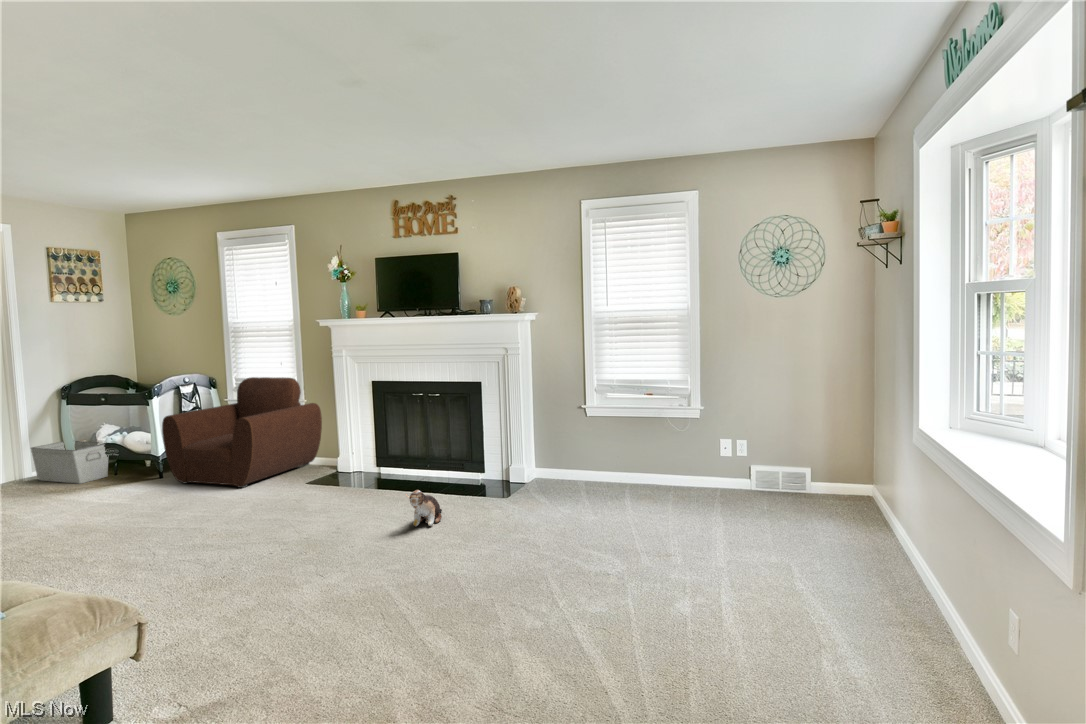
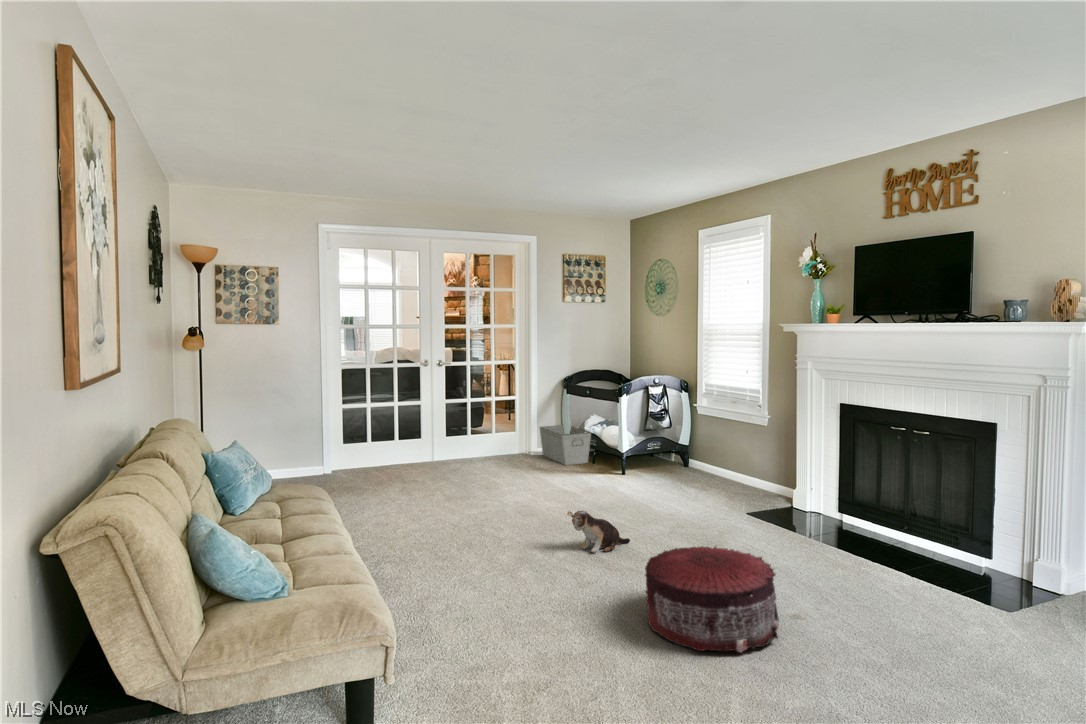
armchair: present [162,377,322,488] -> none [625,384,782,502]
plush toy: present [406,490,442,526] -> present [567,511,630,553]
pouf: none [269,498,384,579] -> present [645,546,779,652]

